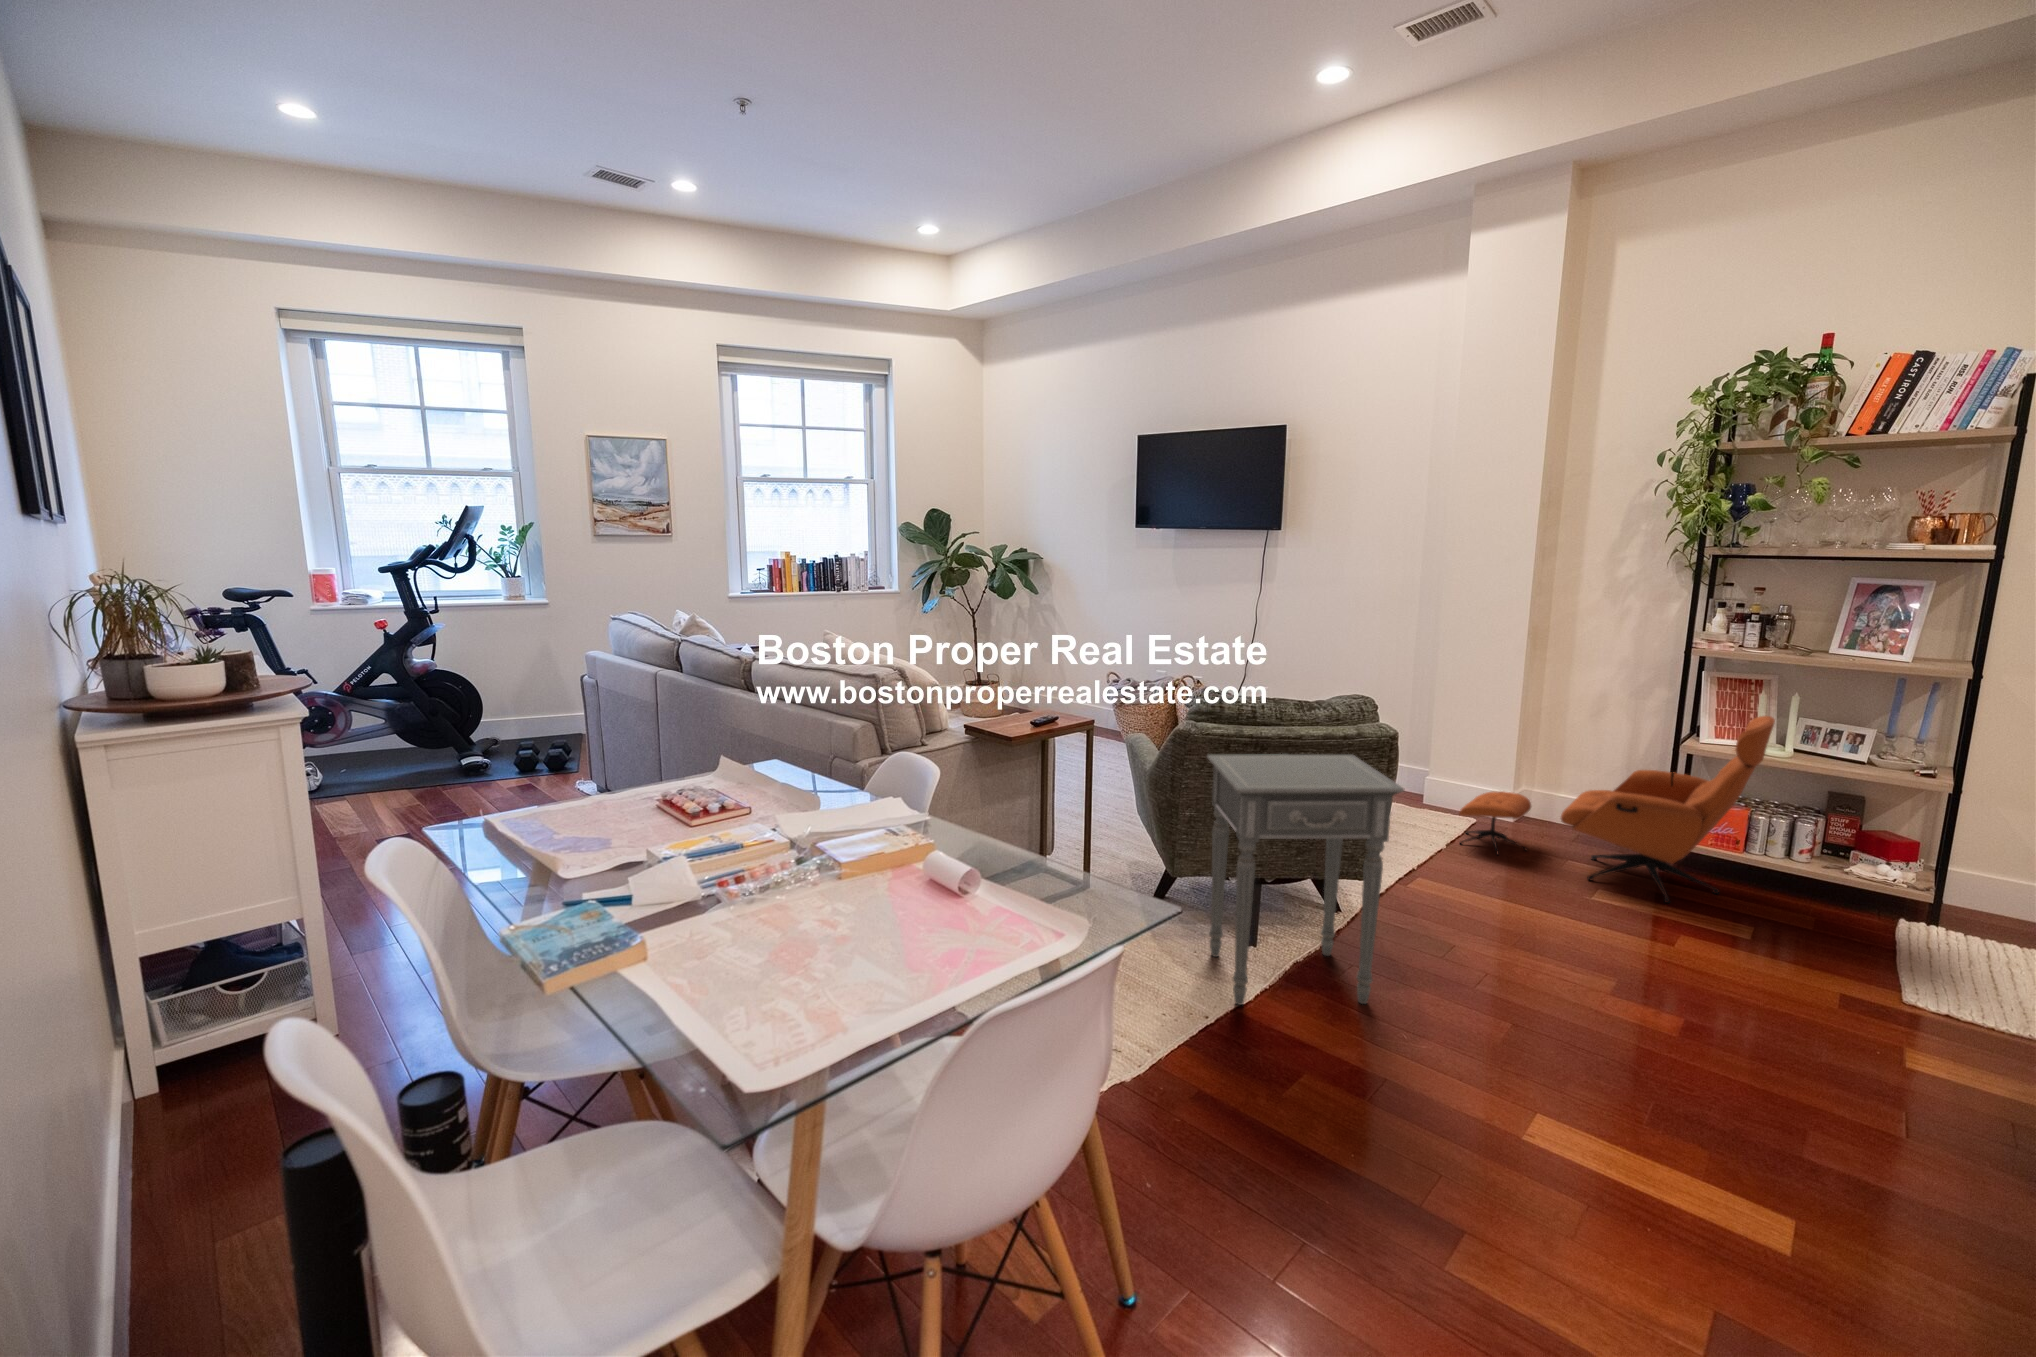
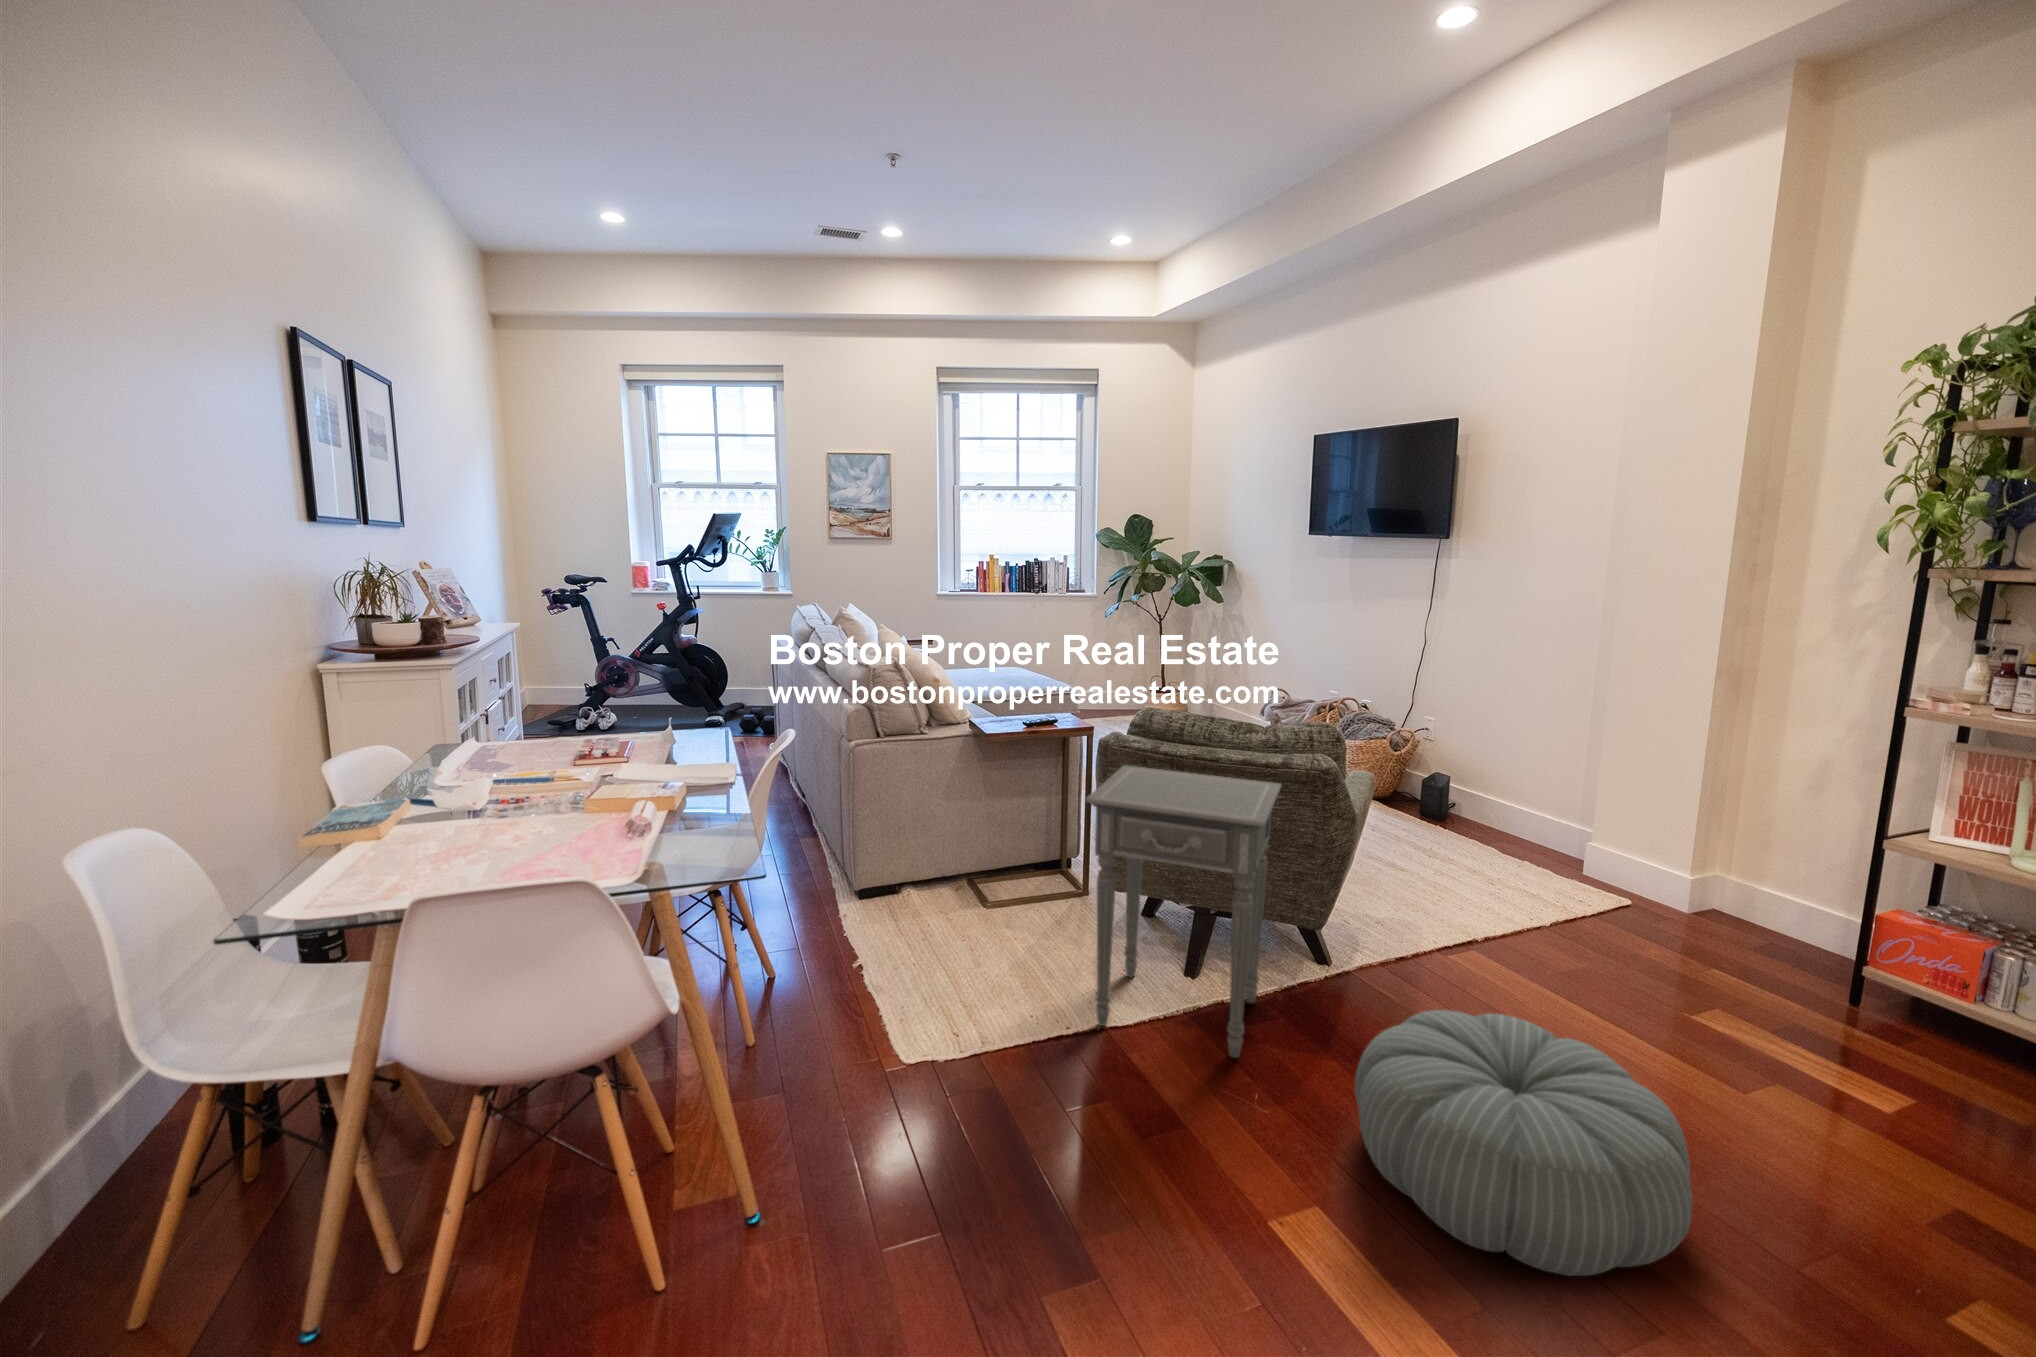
lounge chair: present [1459,716,1775,903] -> none [1555,810,2007,1053]
pouf: none [1496,916,1778,1097] -> present [1355,1010,1693,1276]

